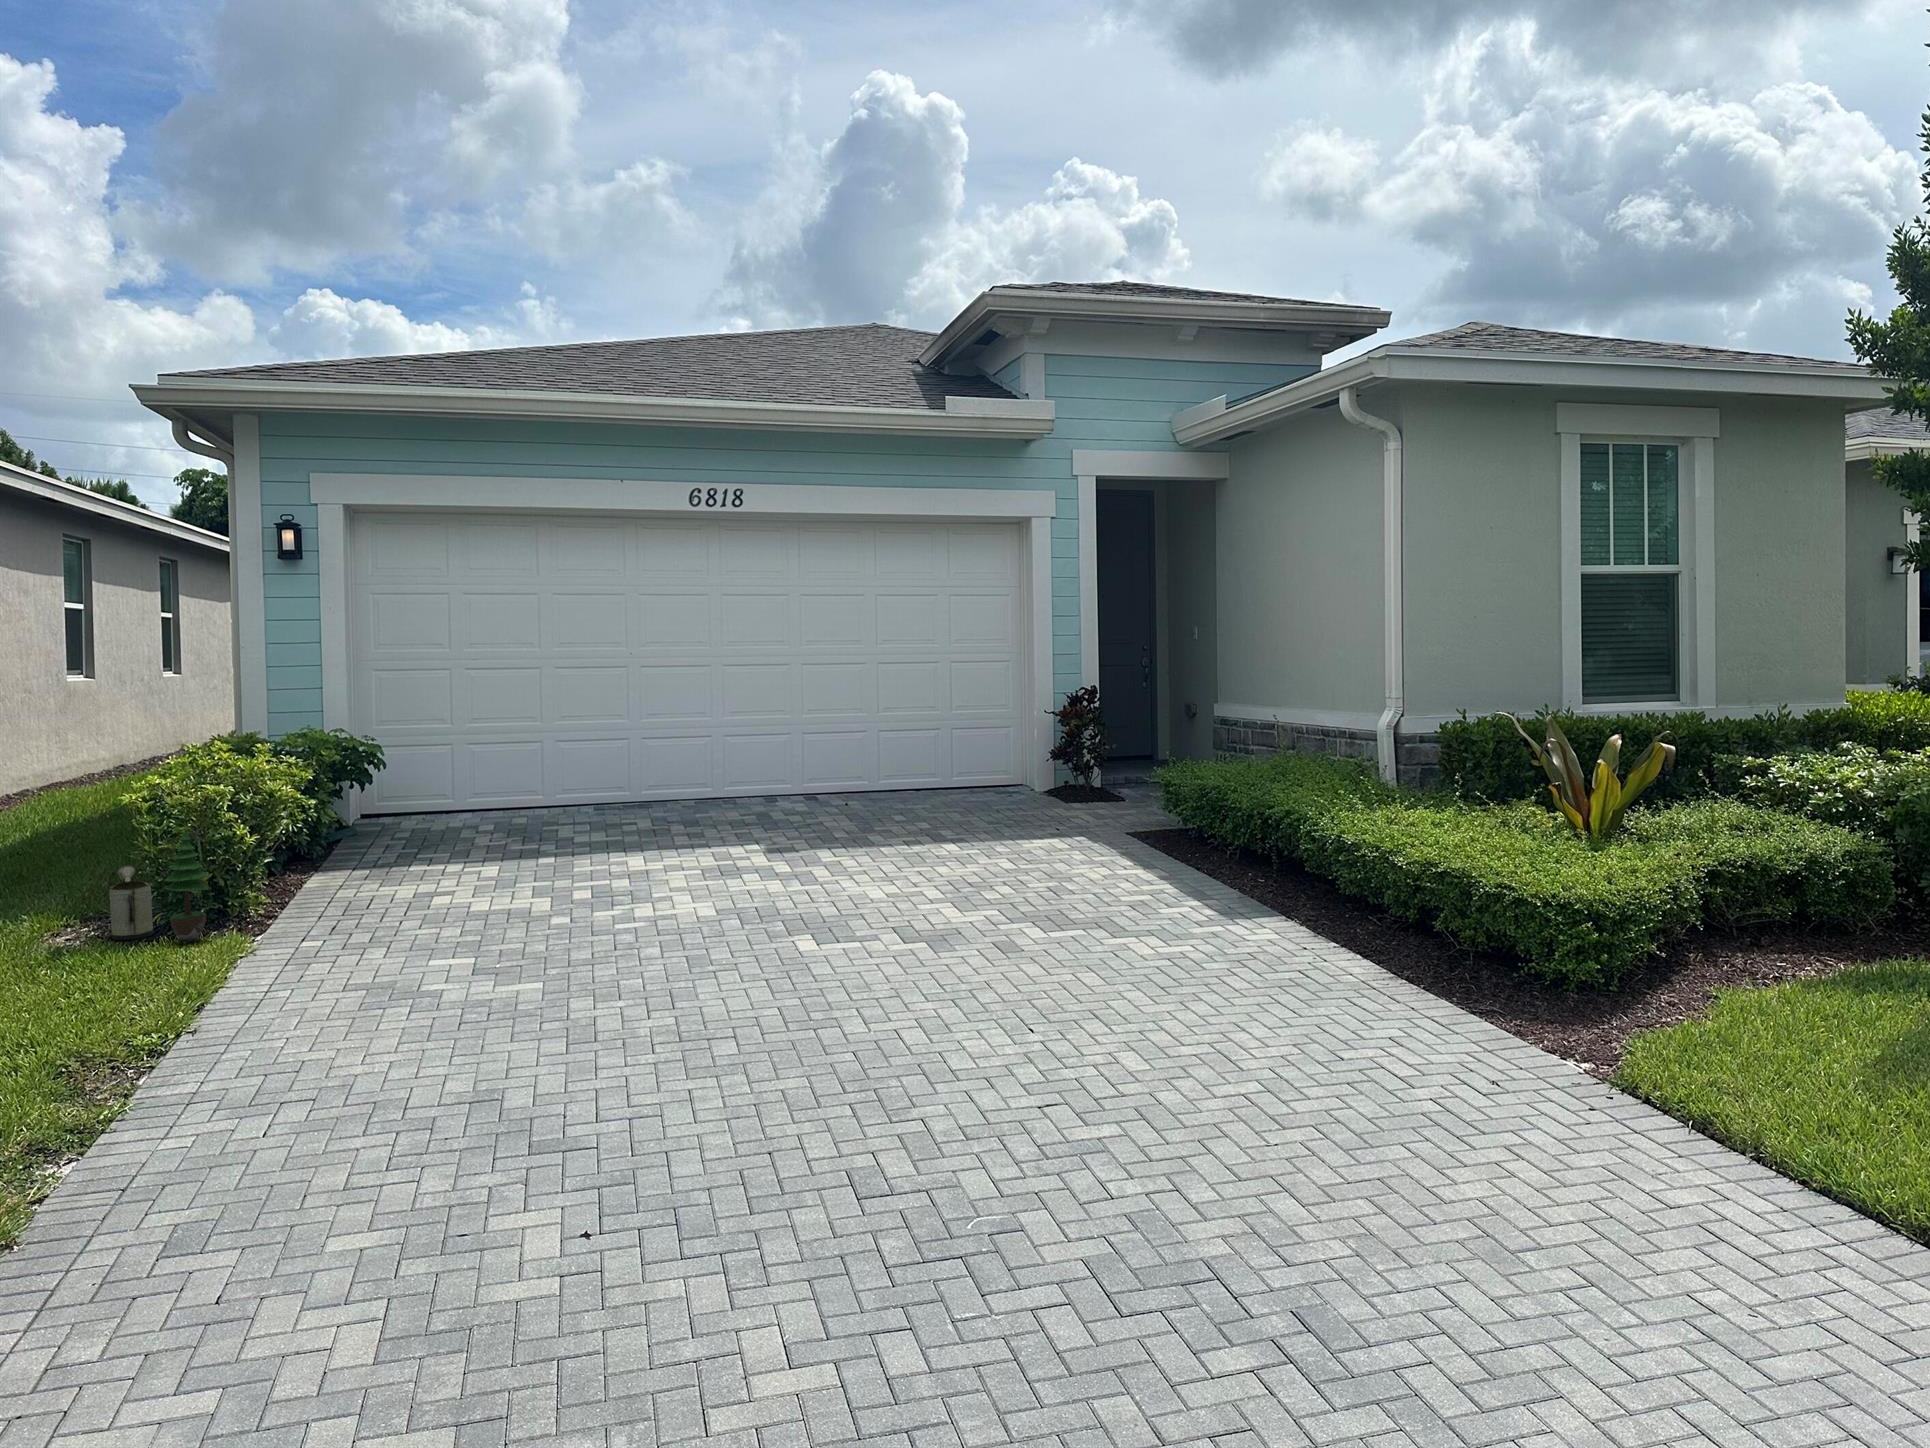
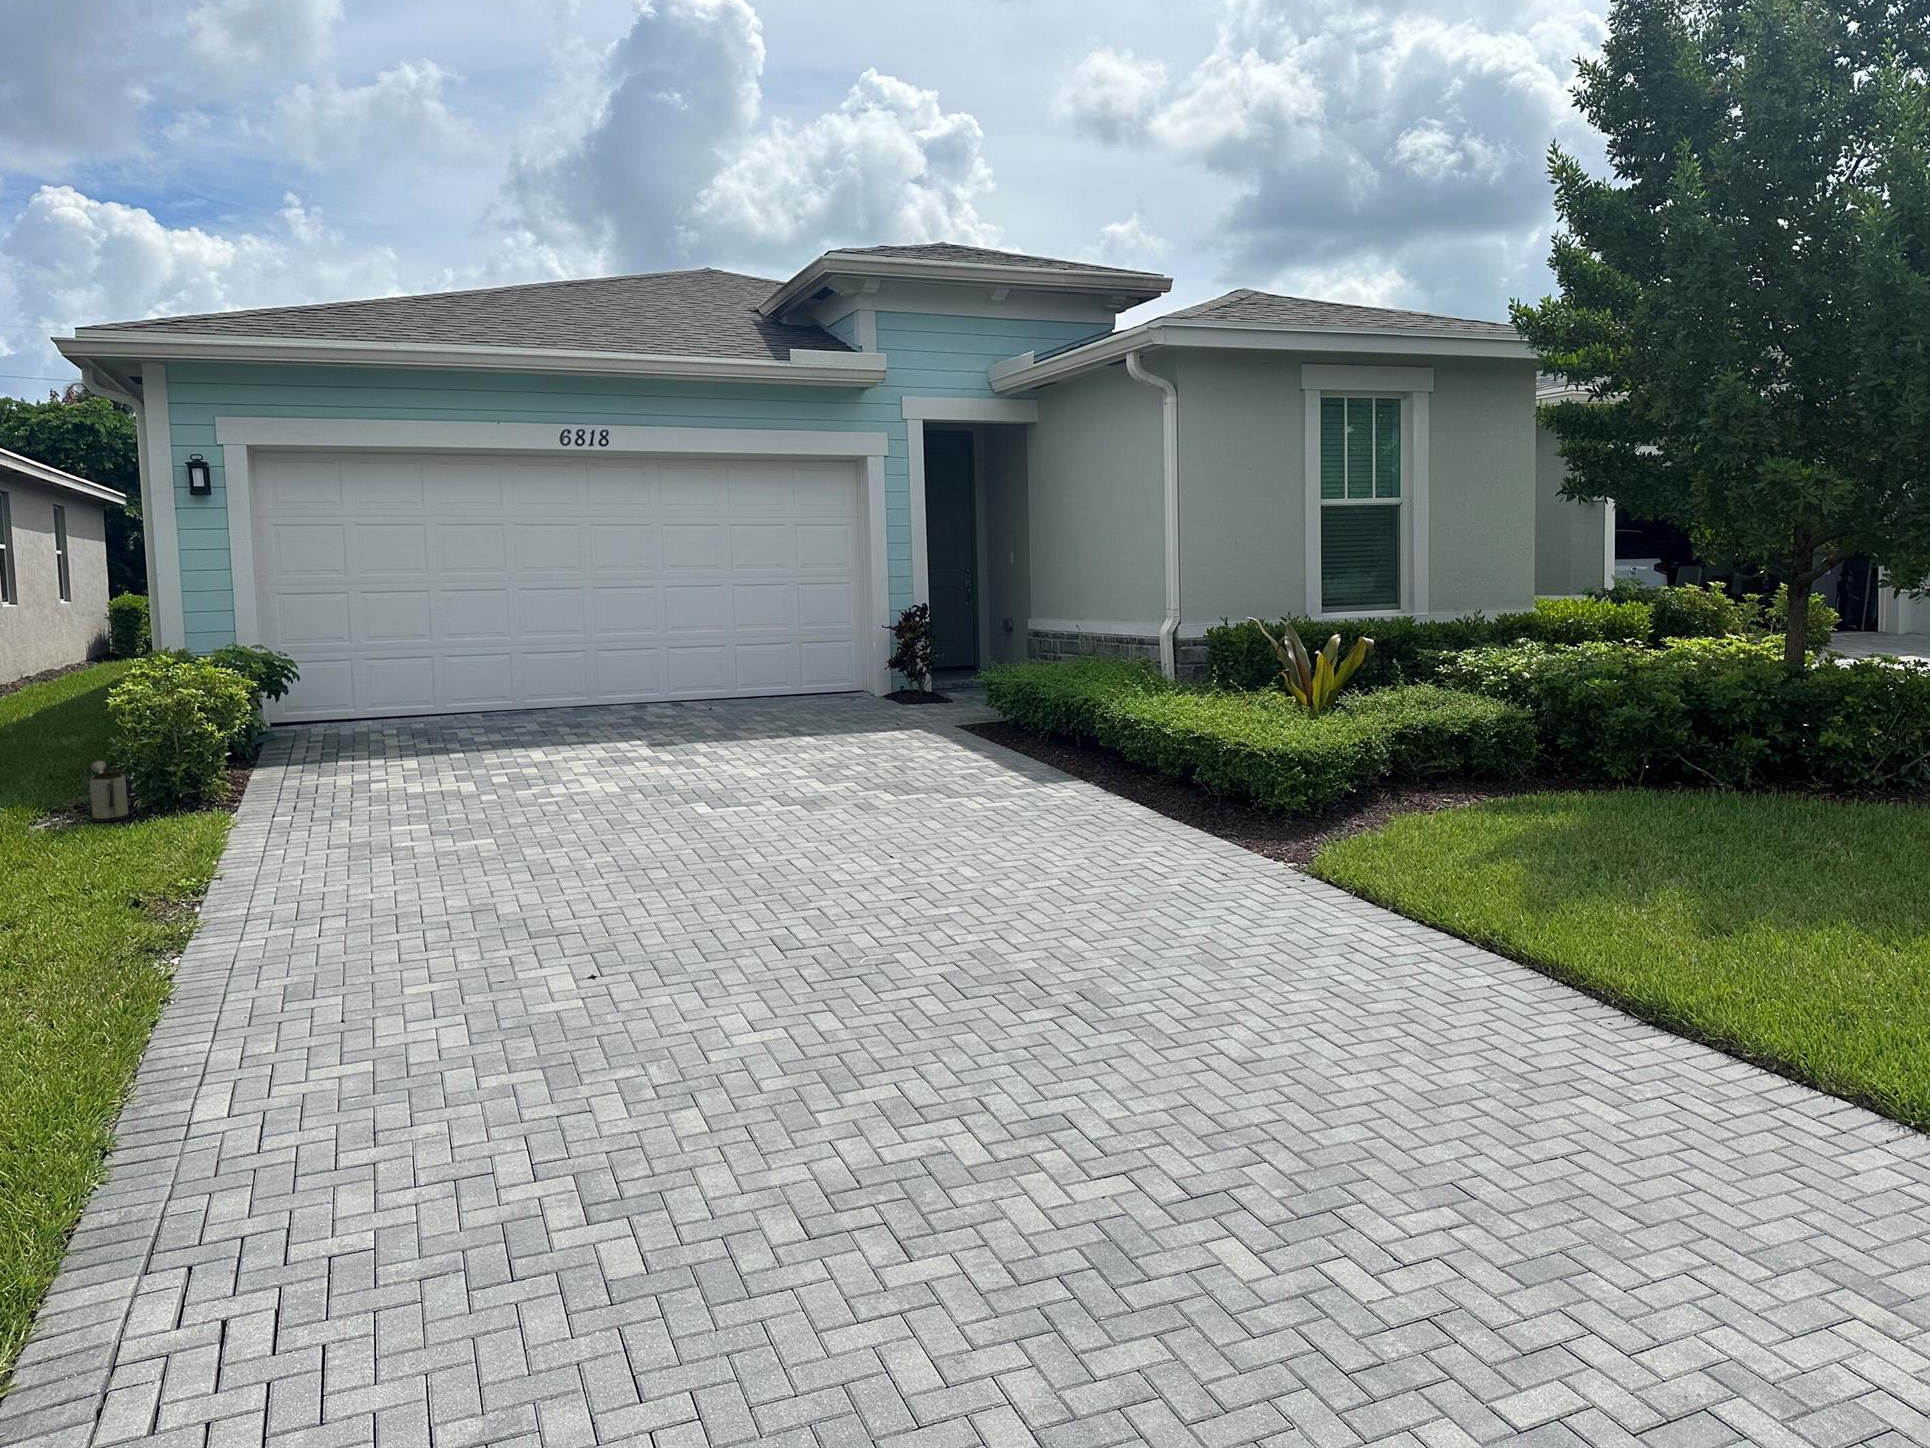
potted tree: present [164,830,209,942] -> none [141,726,181,822]

